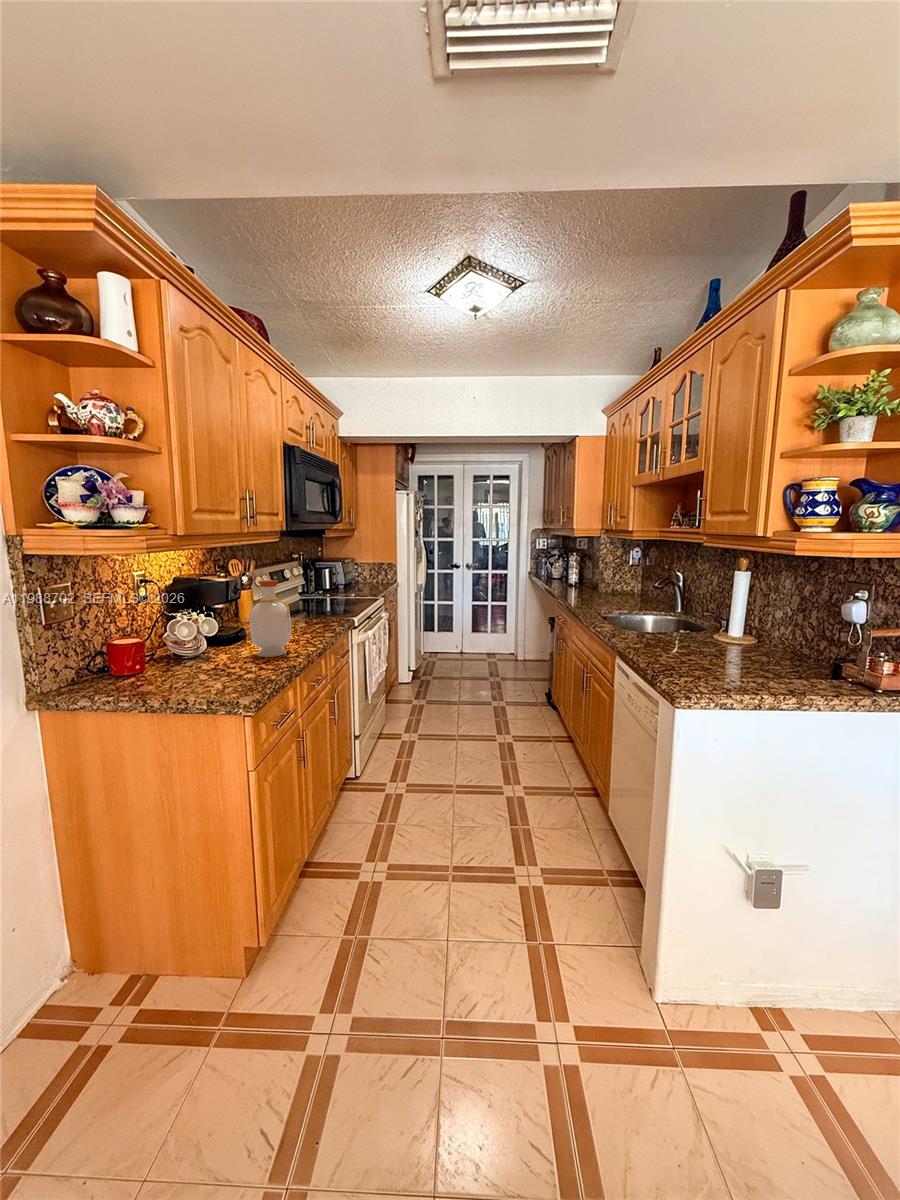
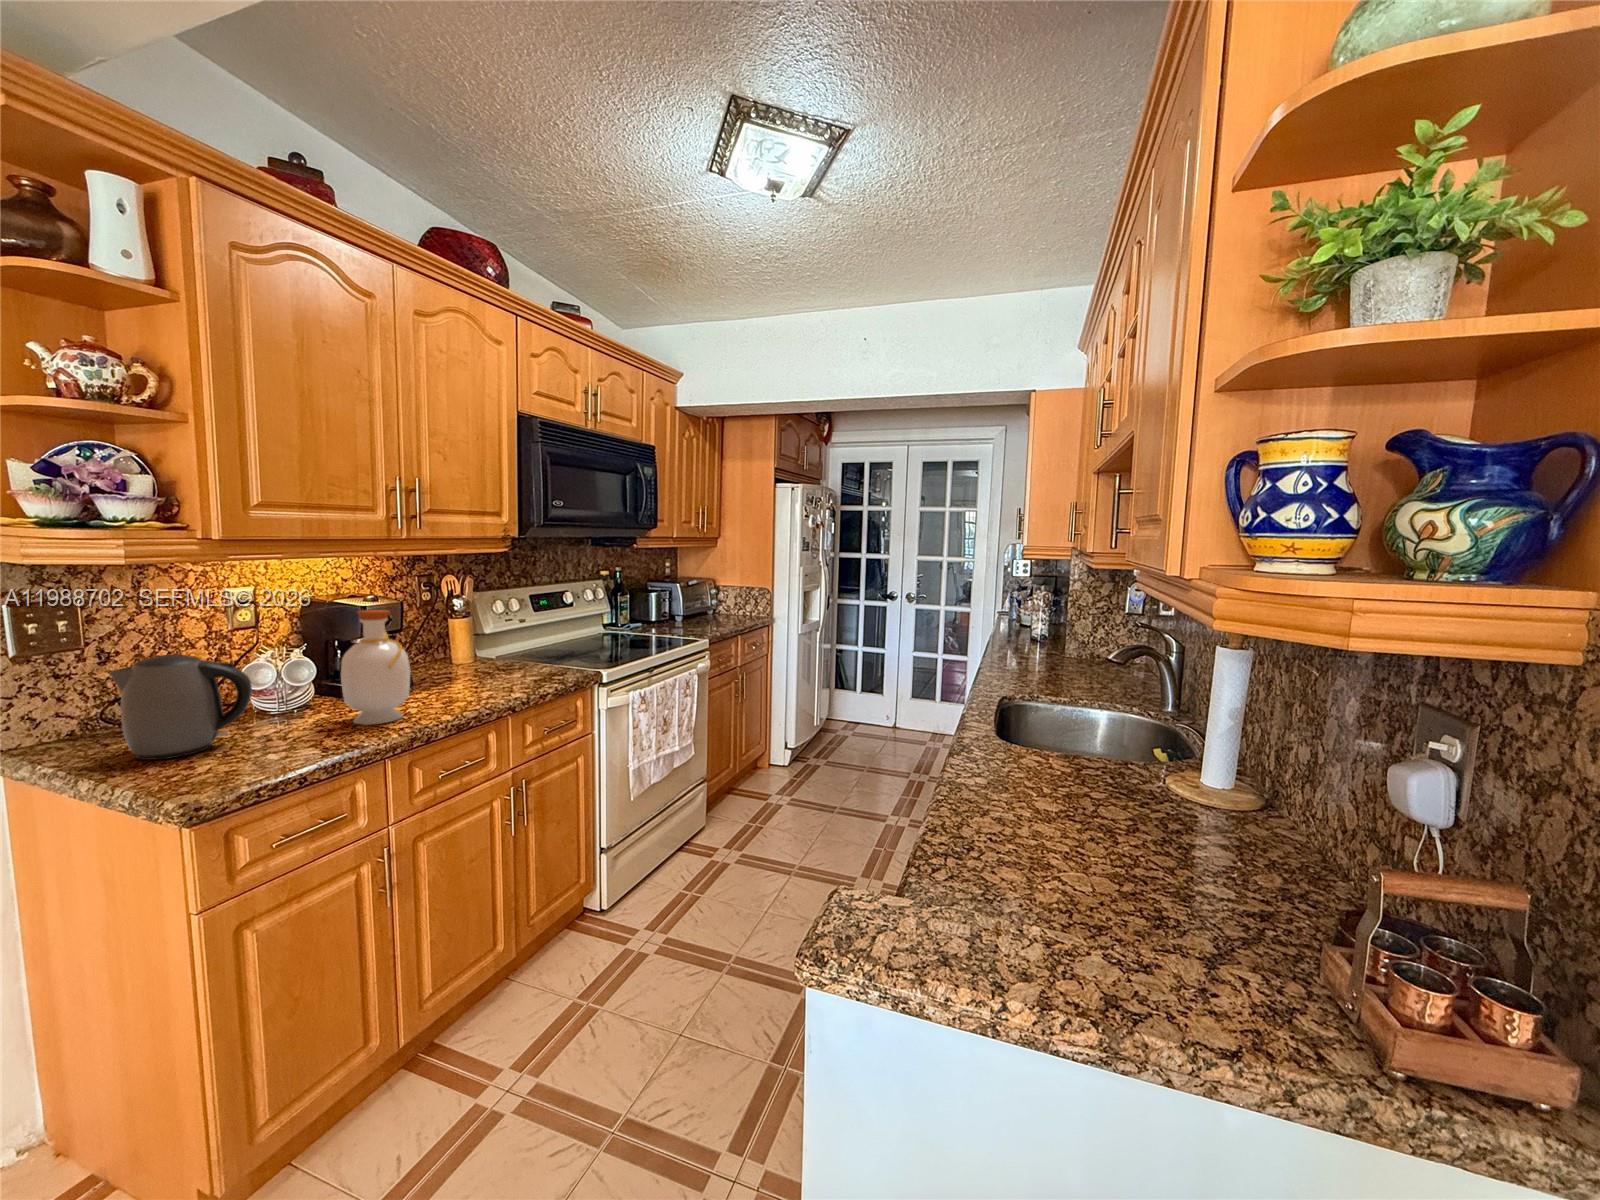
kettle: none [142,615,219,687] -> present [109,654,252,760]

